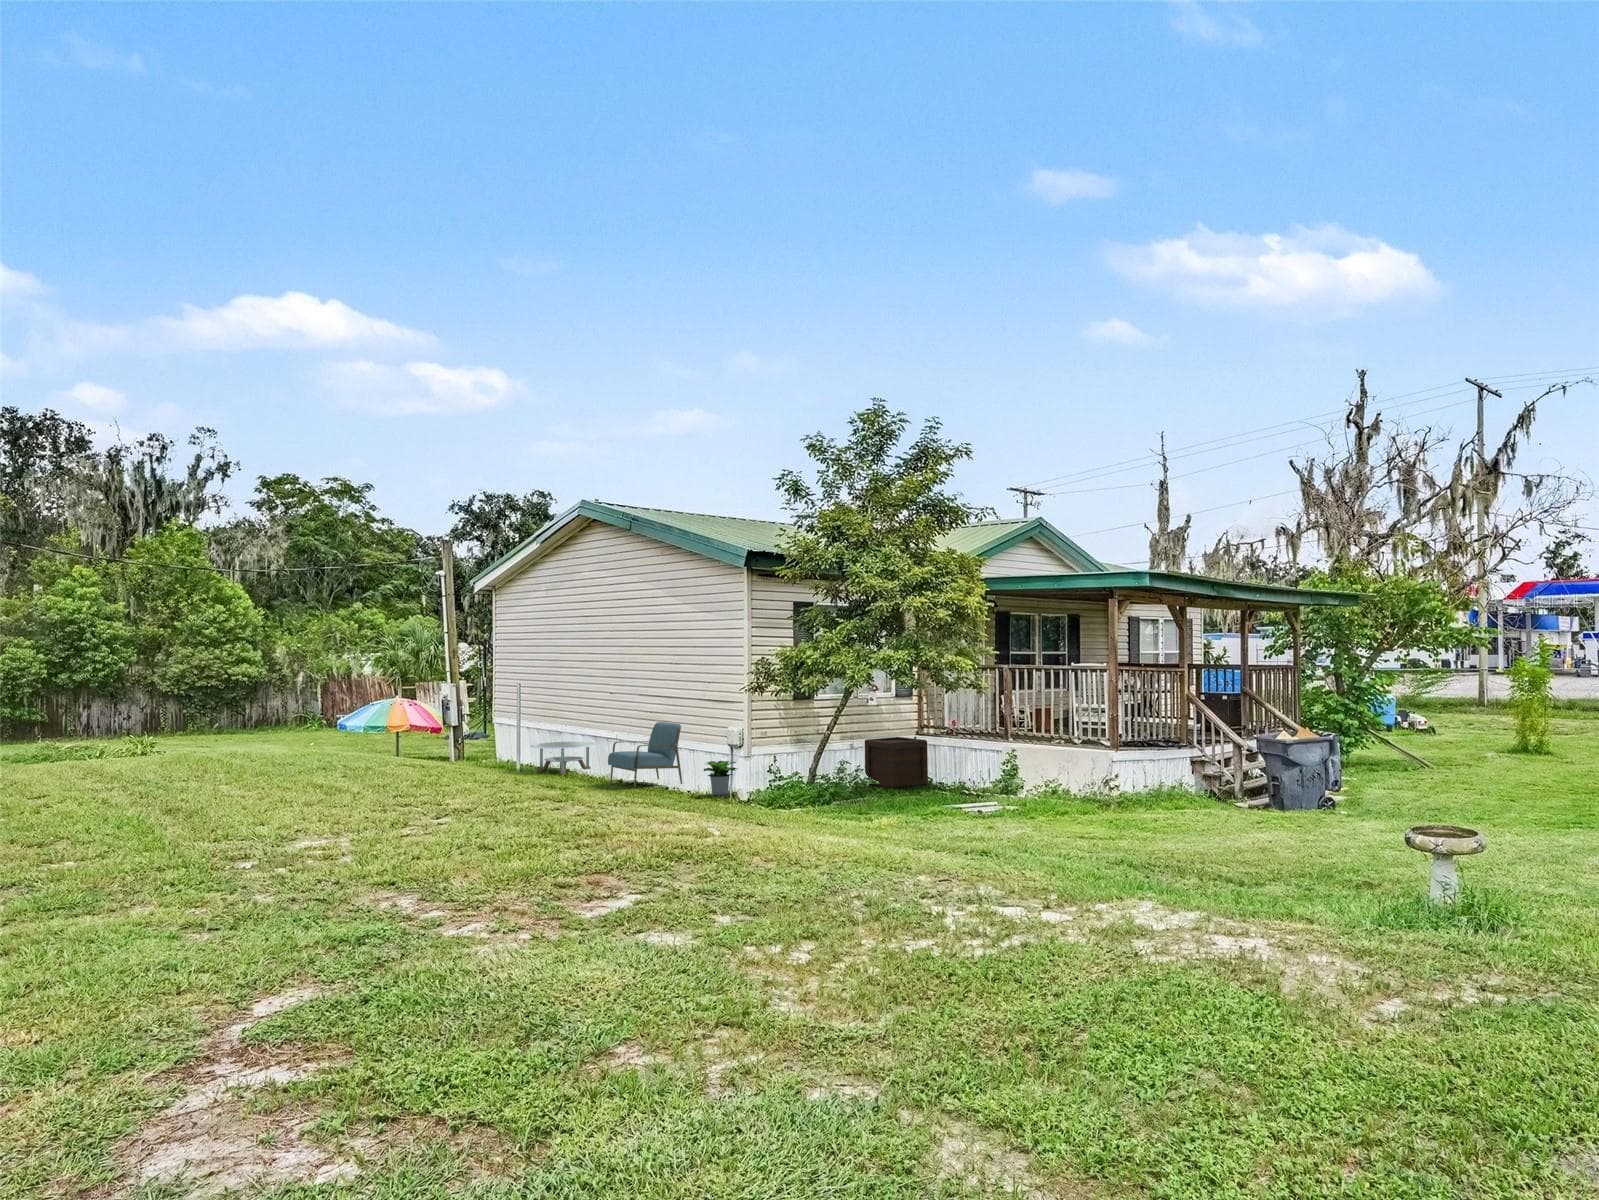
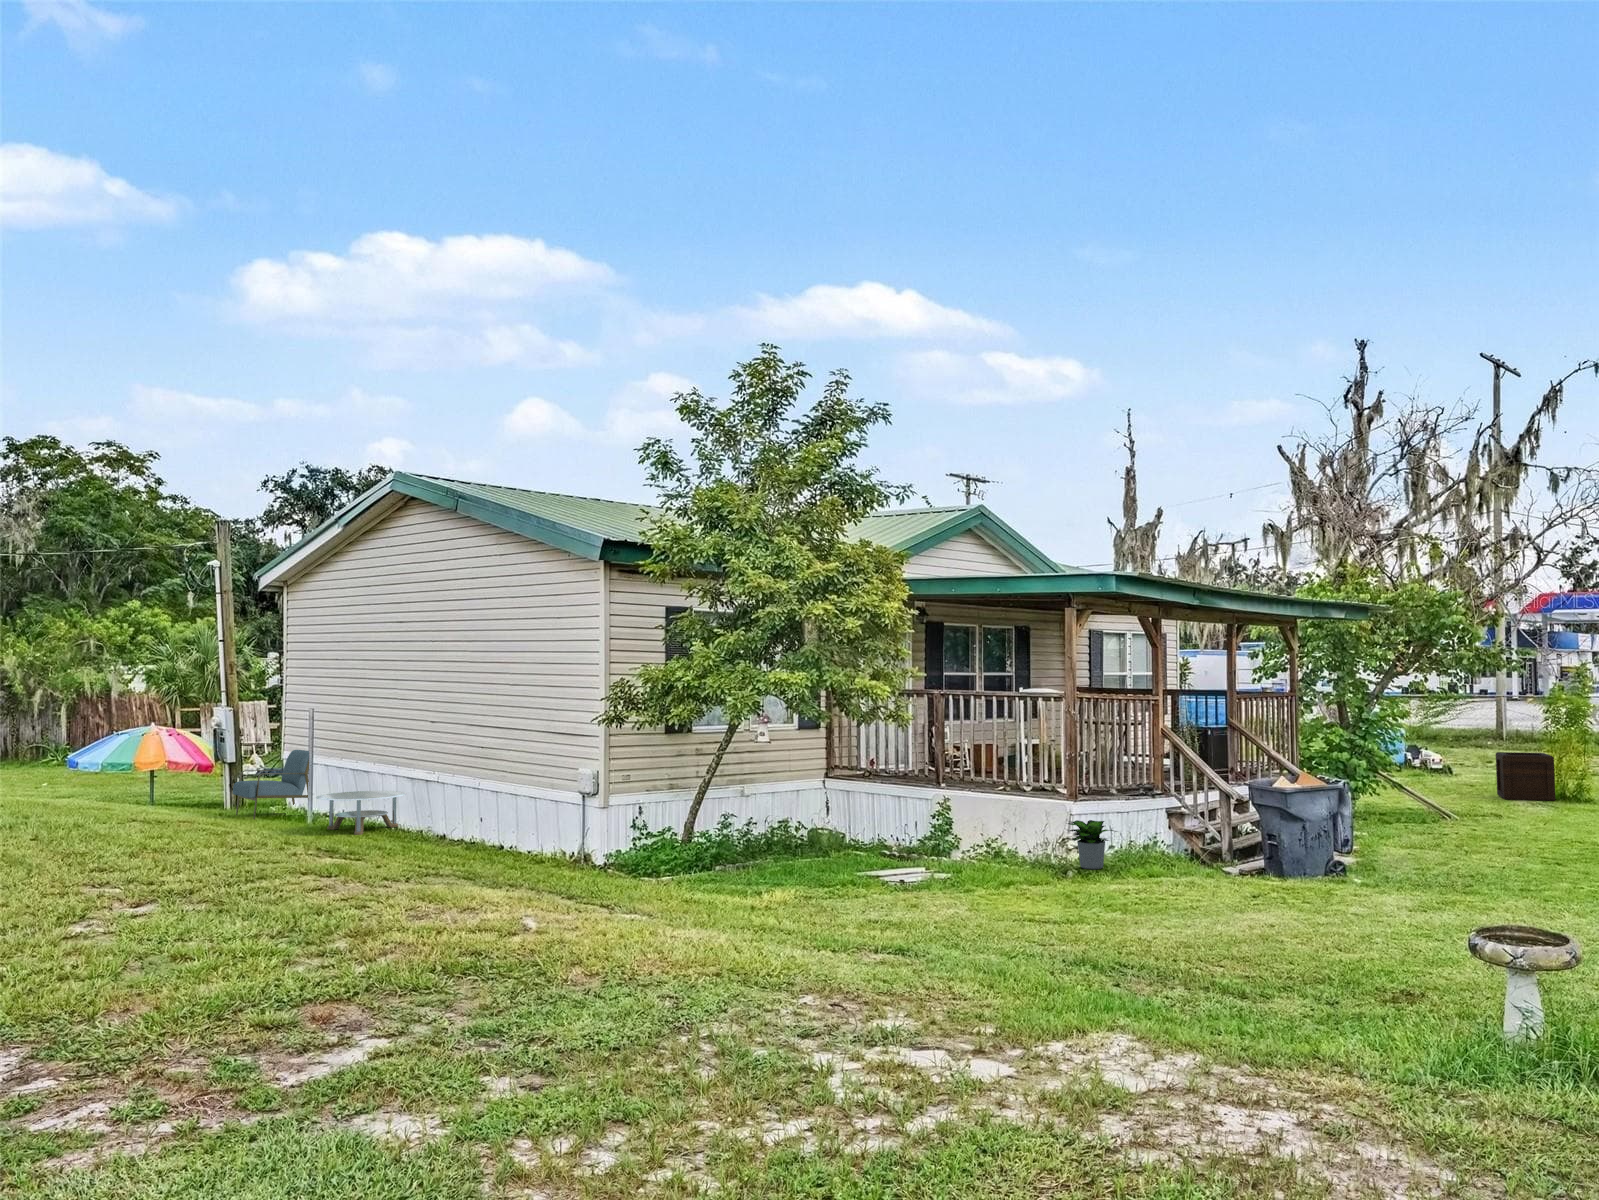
chair: present [608,722,682,789] -> present [233,750,311,819]
wooden crate: present [865,737,928,788] -> present [1496,752,1556,801]
potted plant: present [704,761,737,795] -> present [1068,820,1117,869]

